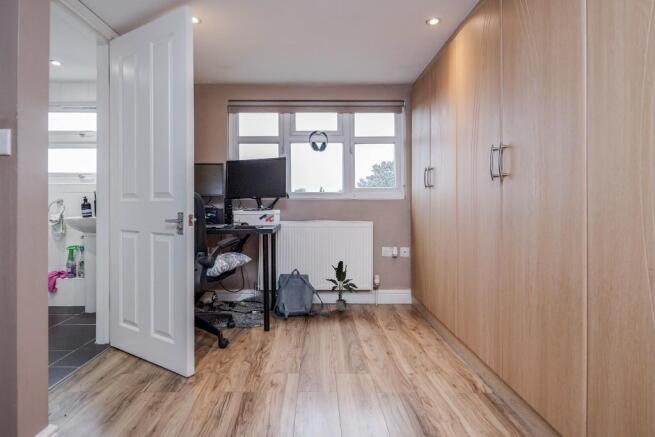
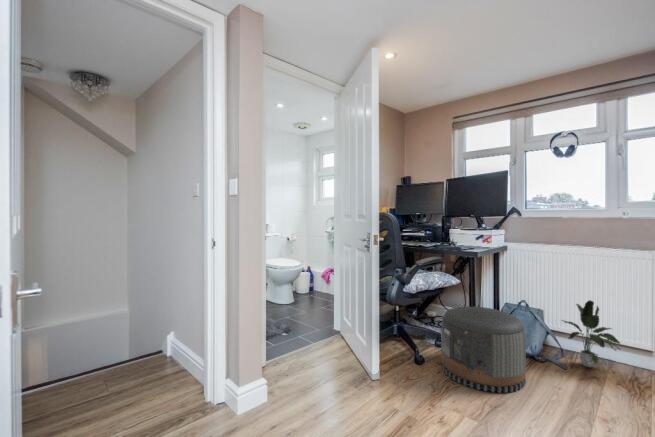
pouf: none [244,279,314,350] -> present [441,306,526,393]

